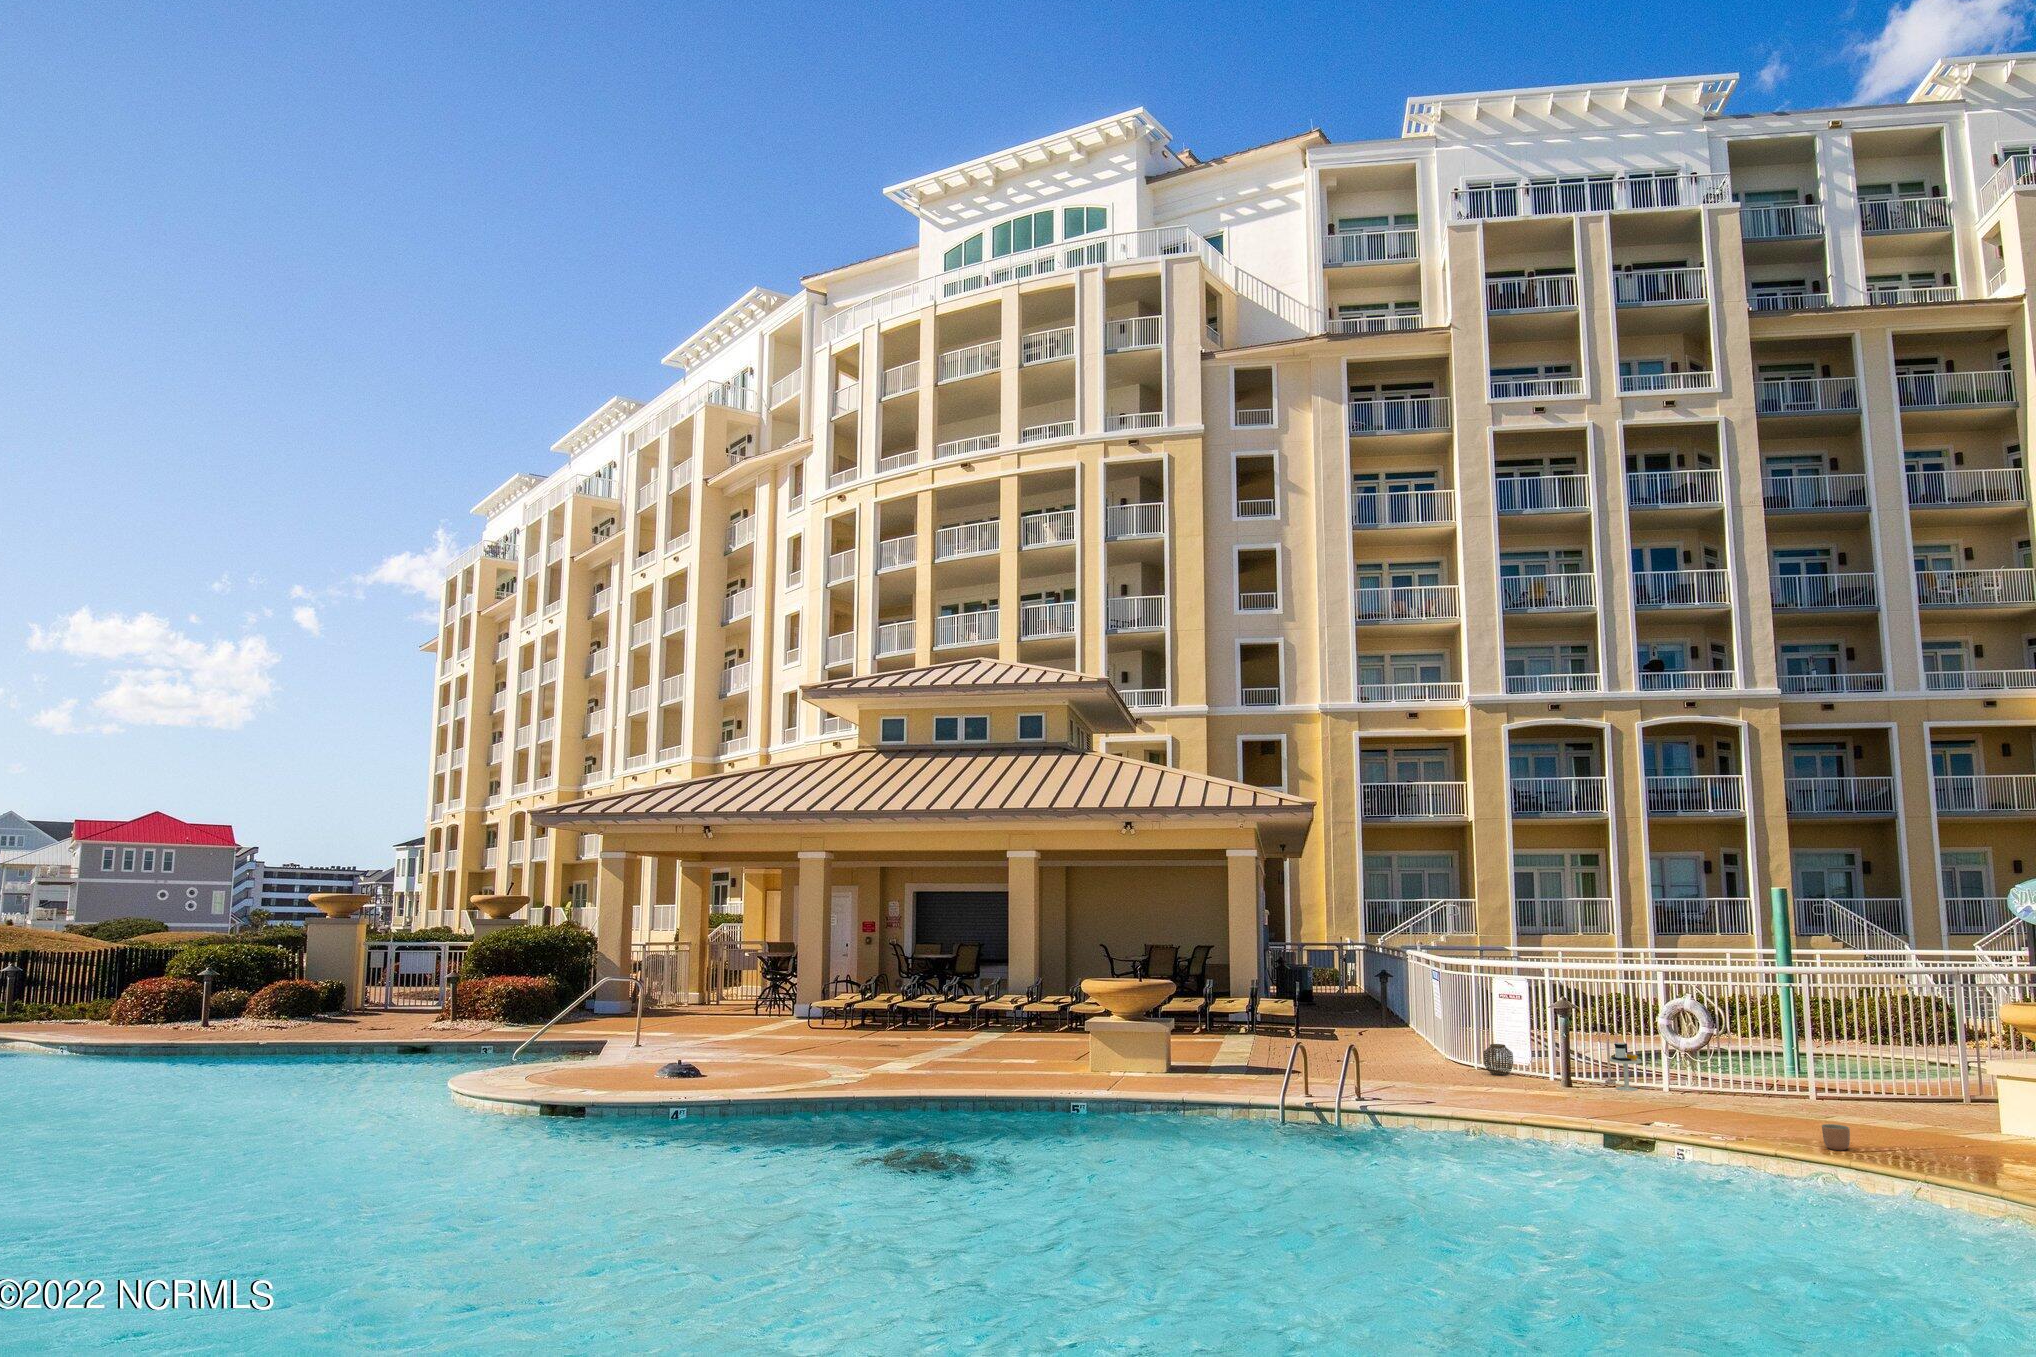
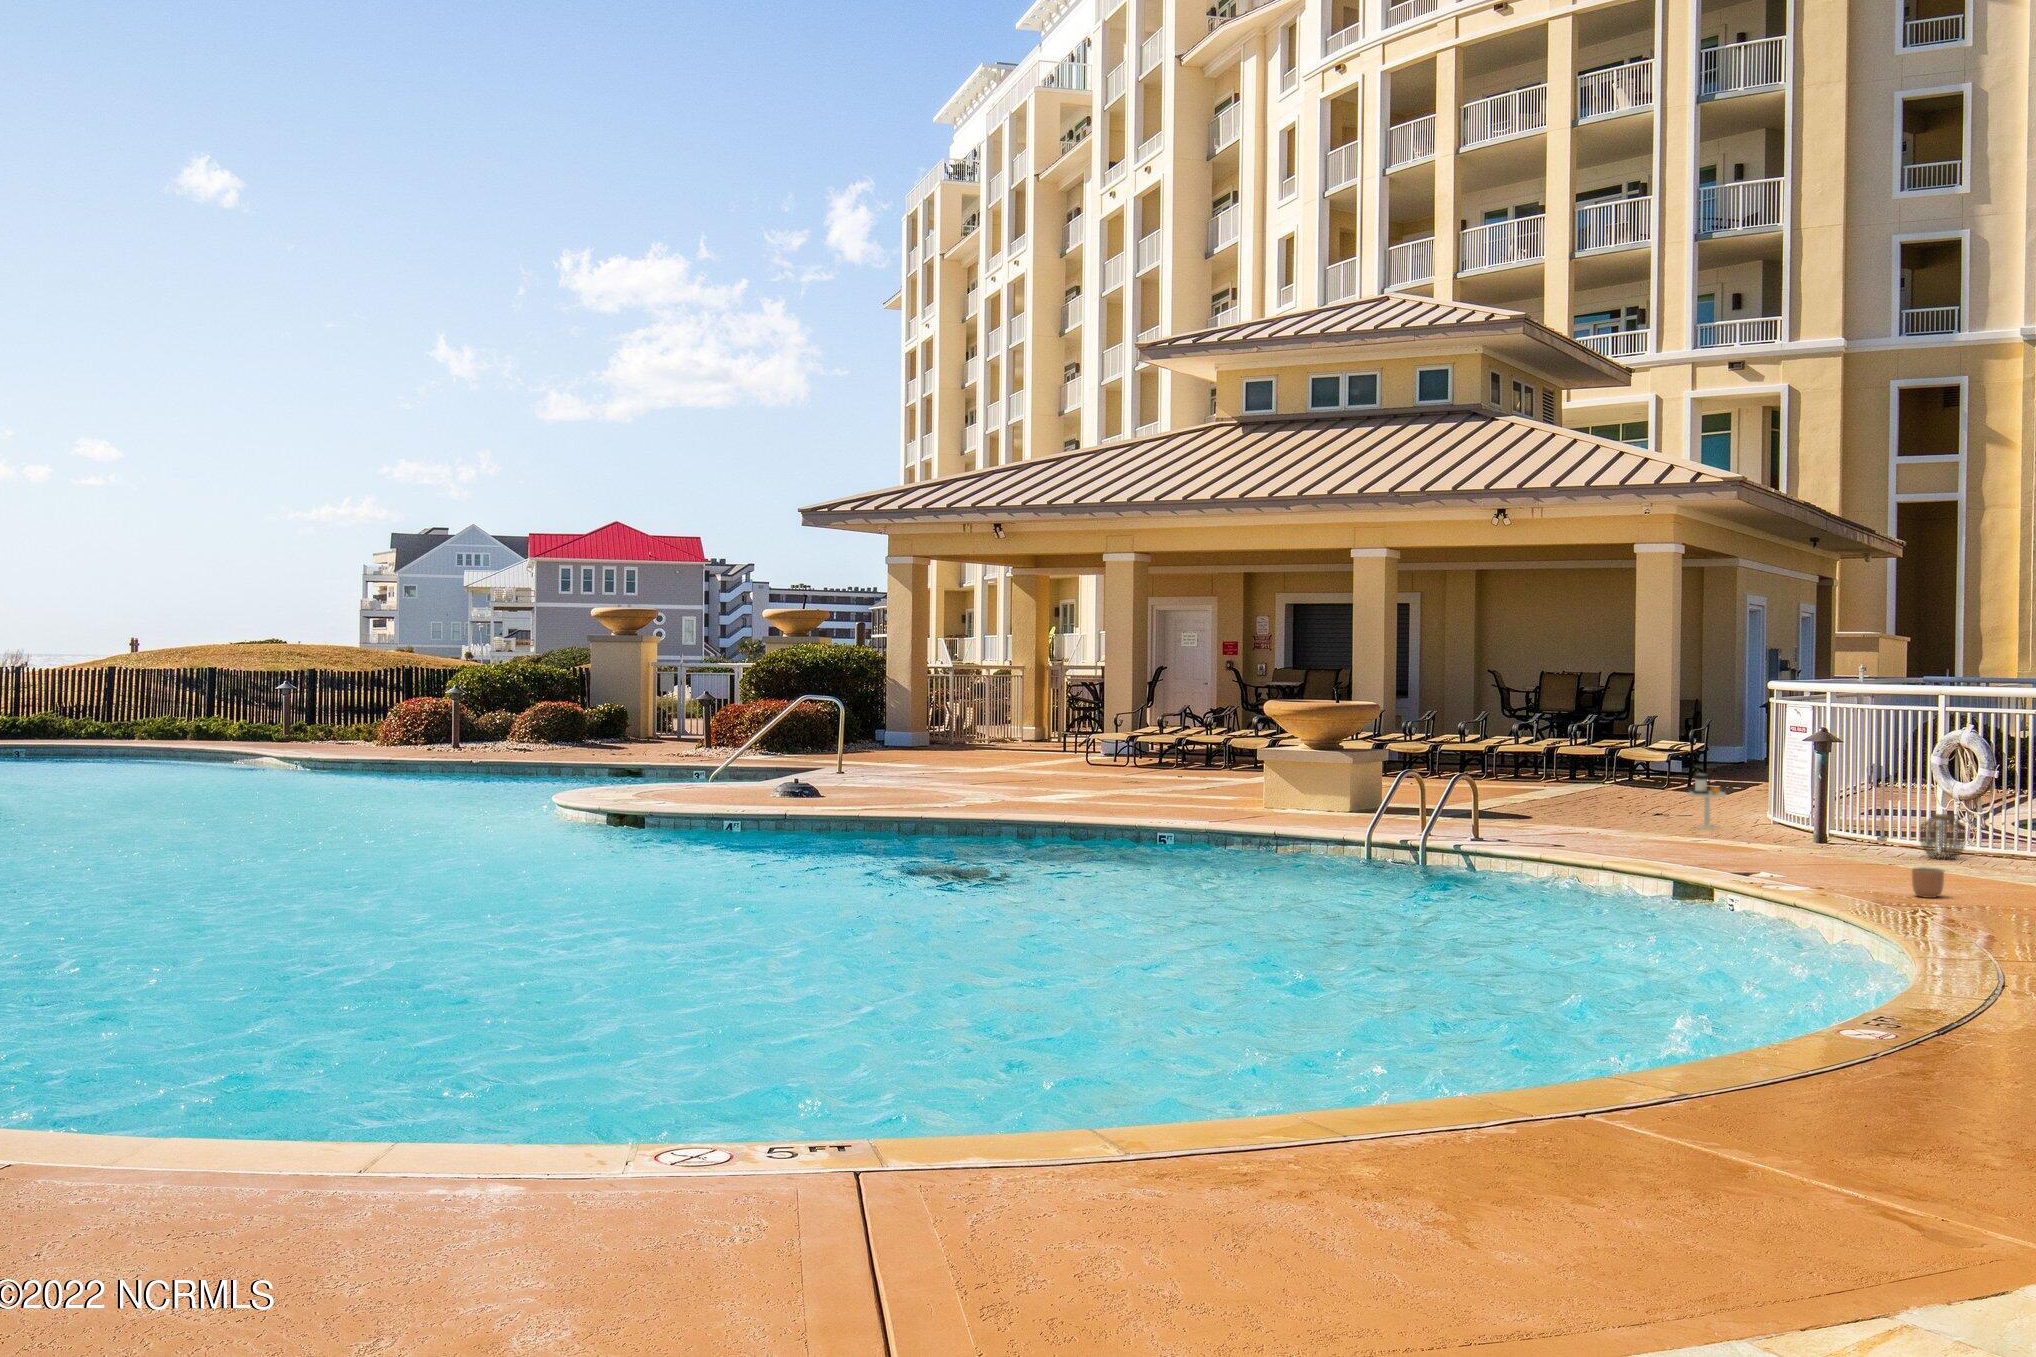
side table: present [1610,1043,1641,1091] -> present [1689,774,1726,829]
woven basket: present [1483,1044,1513,1076] -> present [1920,814,1966,860]

